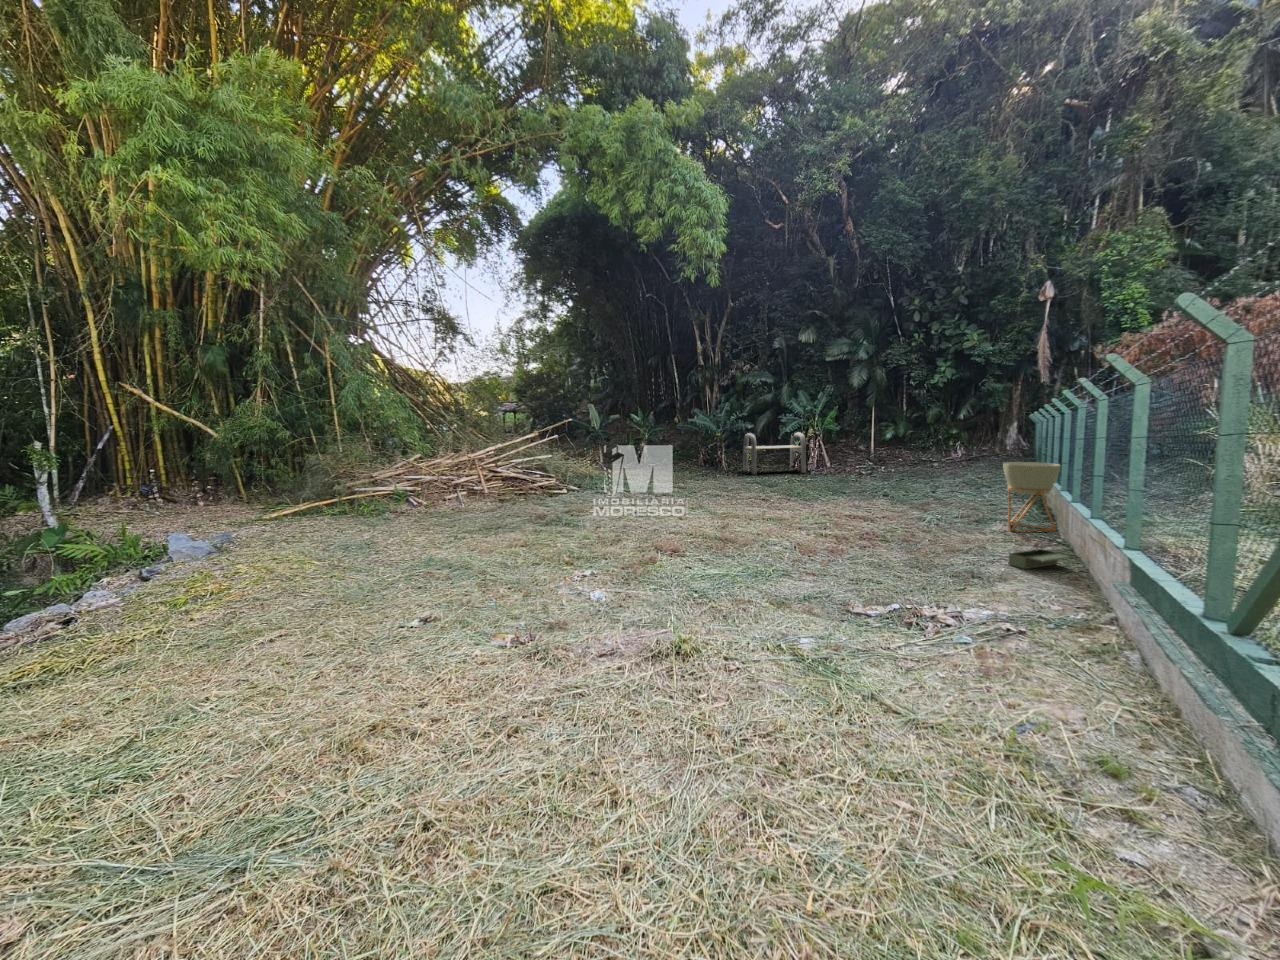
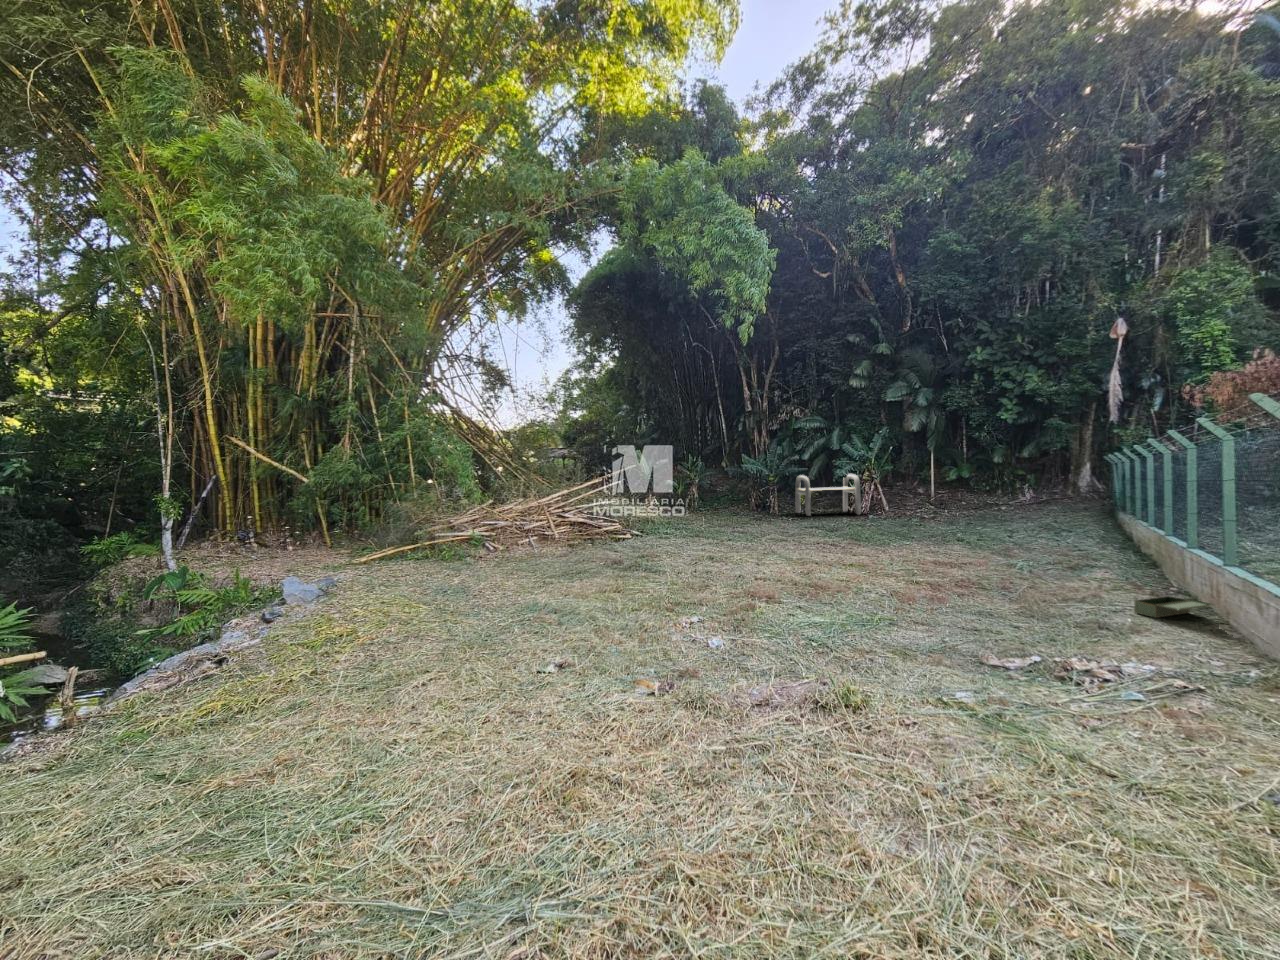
planter: present [1003,462,1061,531] -> none [1100,503,1166,576]

